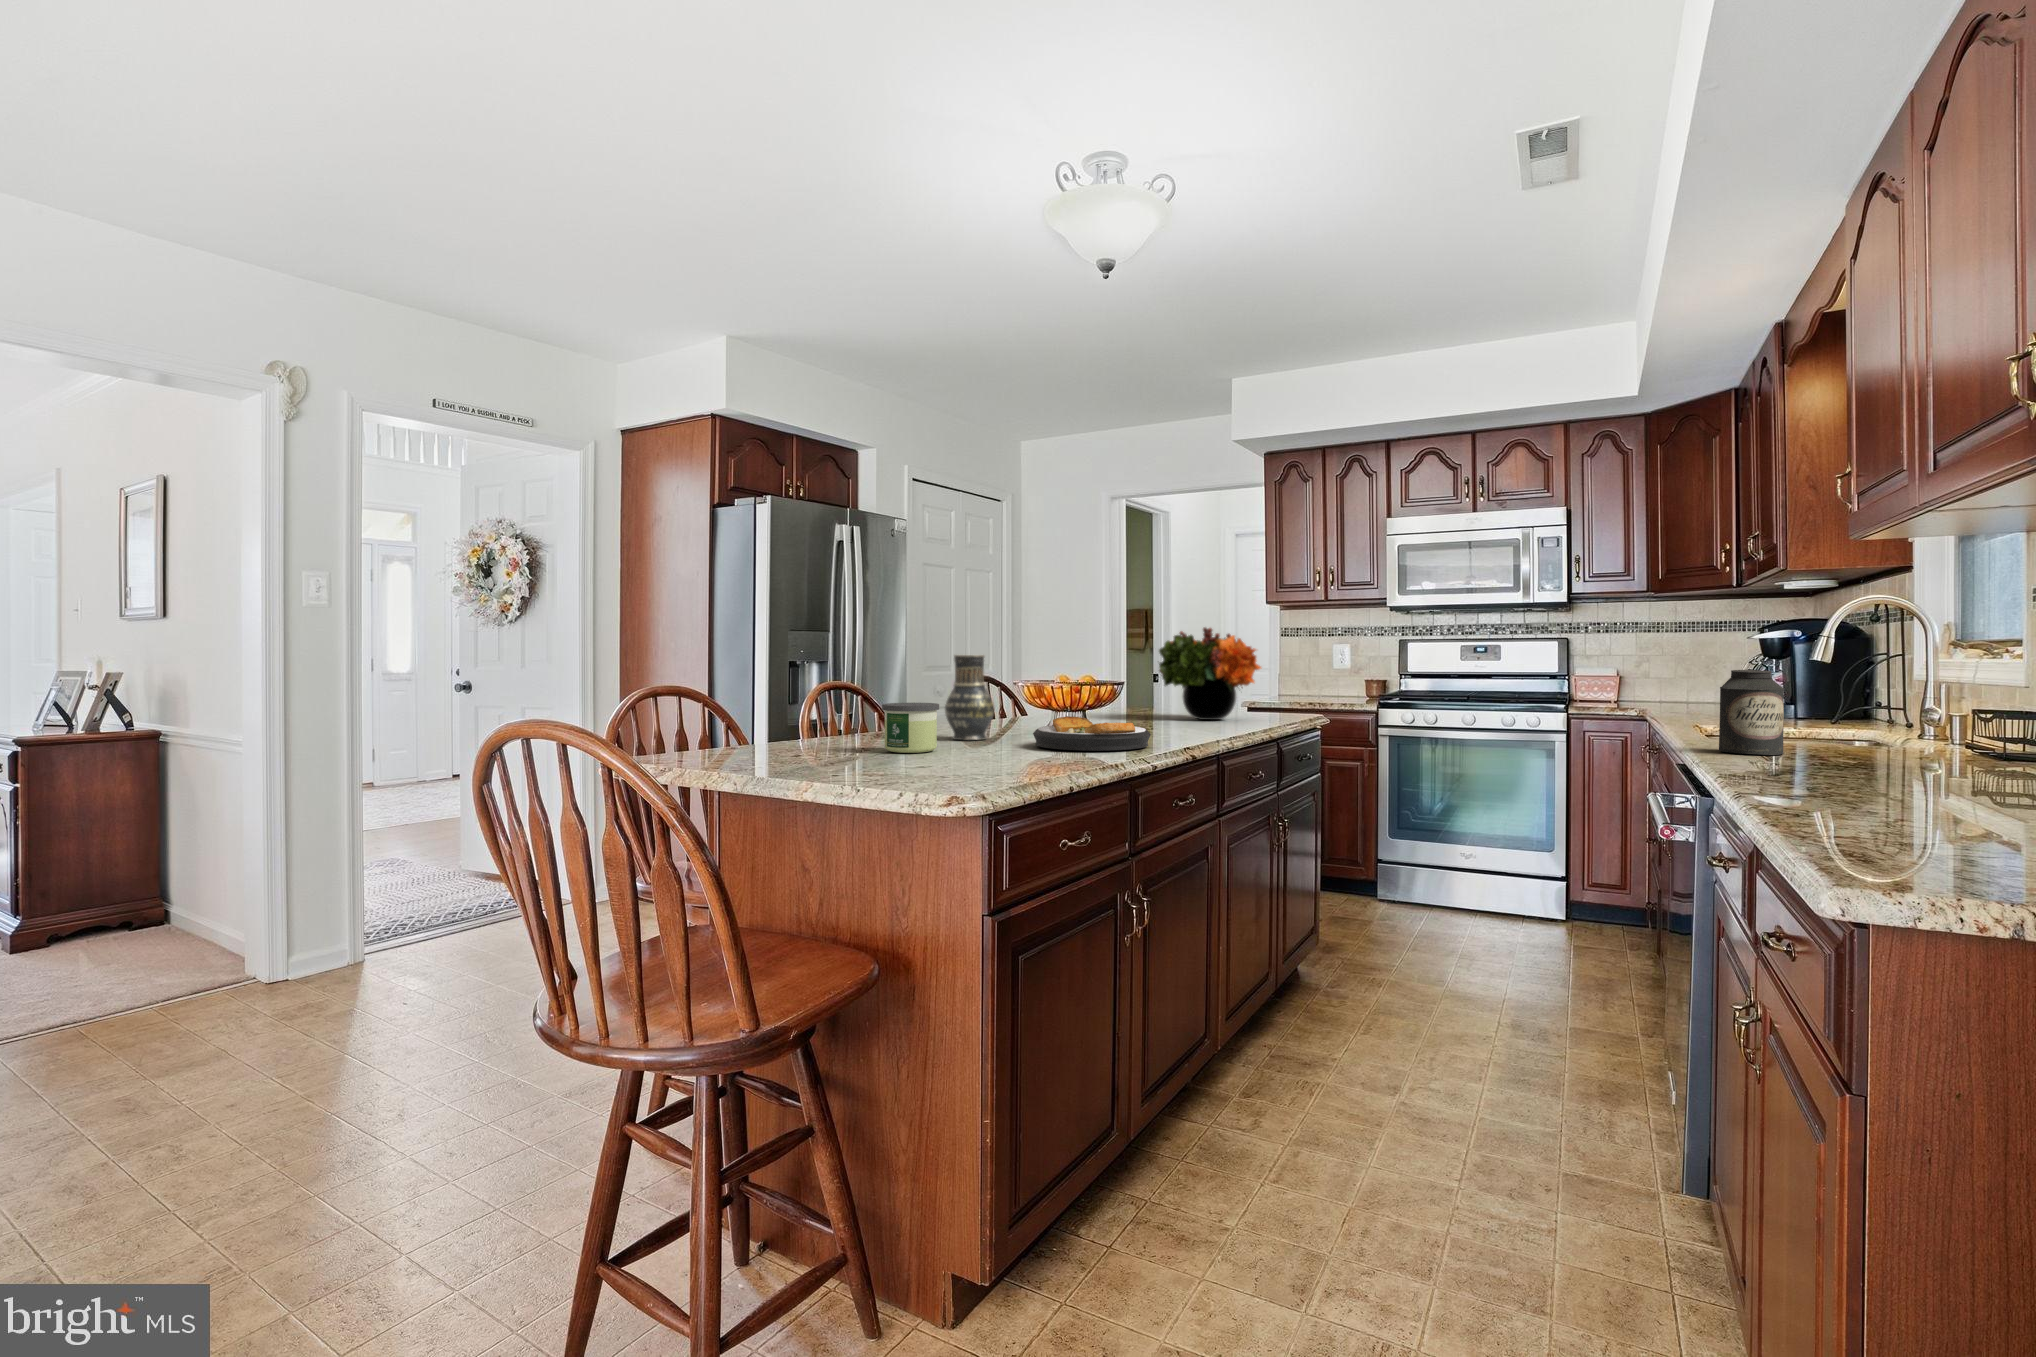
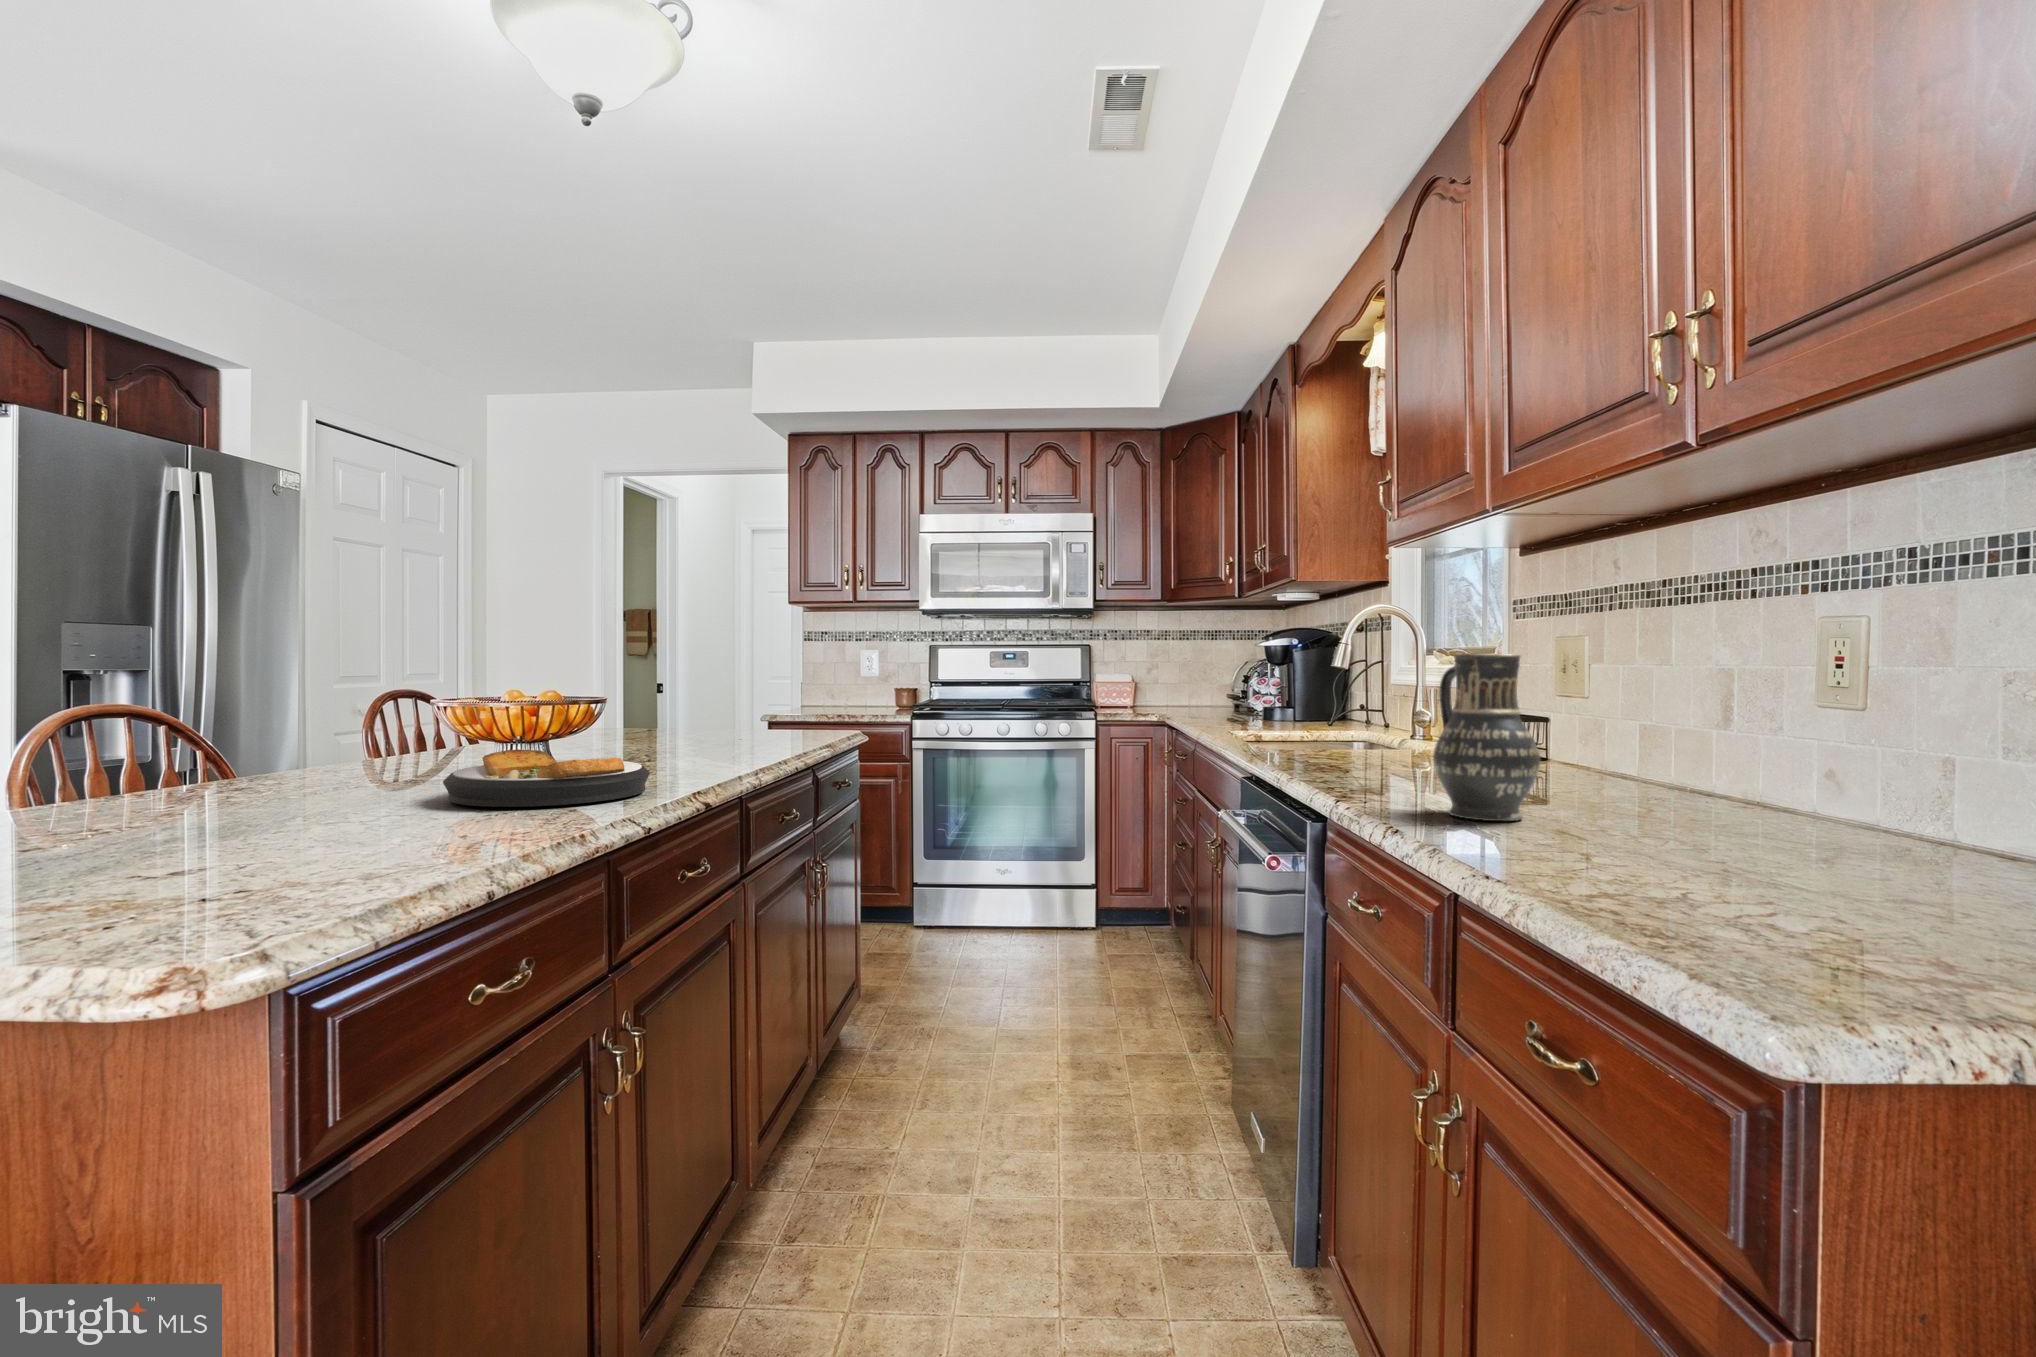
flower arrangement: present [1159,627,1261,720] -> none [656,622,798,743]
vase: present [945,655,994,740] -> present [1433,653,1540,821]
canister: present [1719,670,1784,755] -> none [1280,675,1334,762]
candle: present [882,703,939,753] -> none [93,737,238,836]

